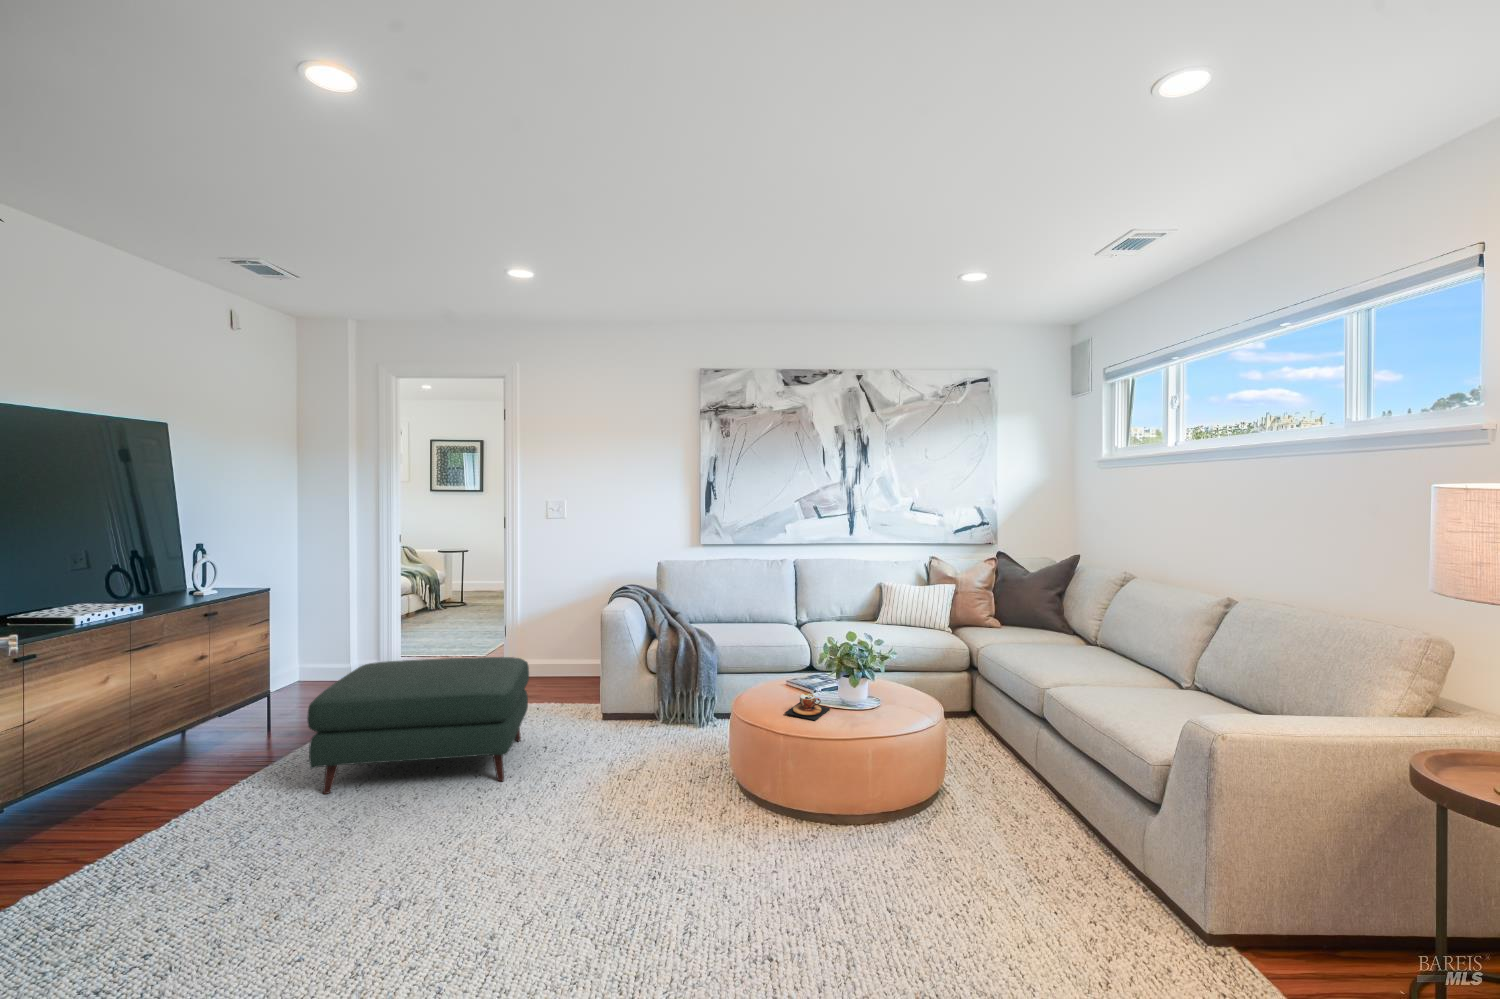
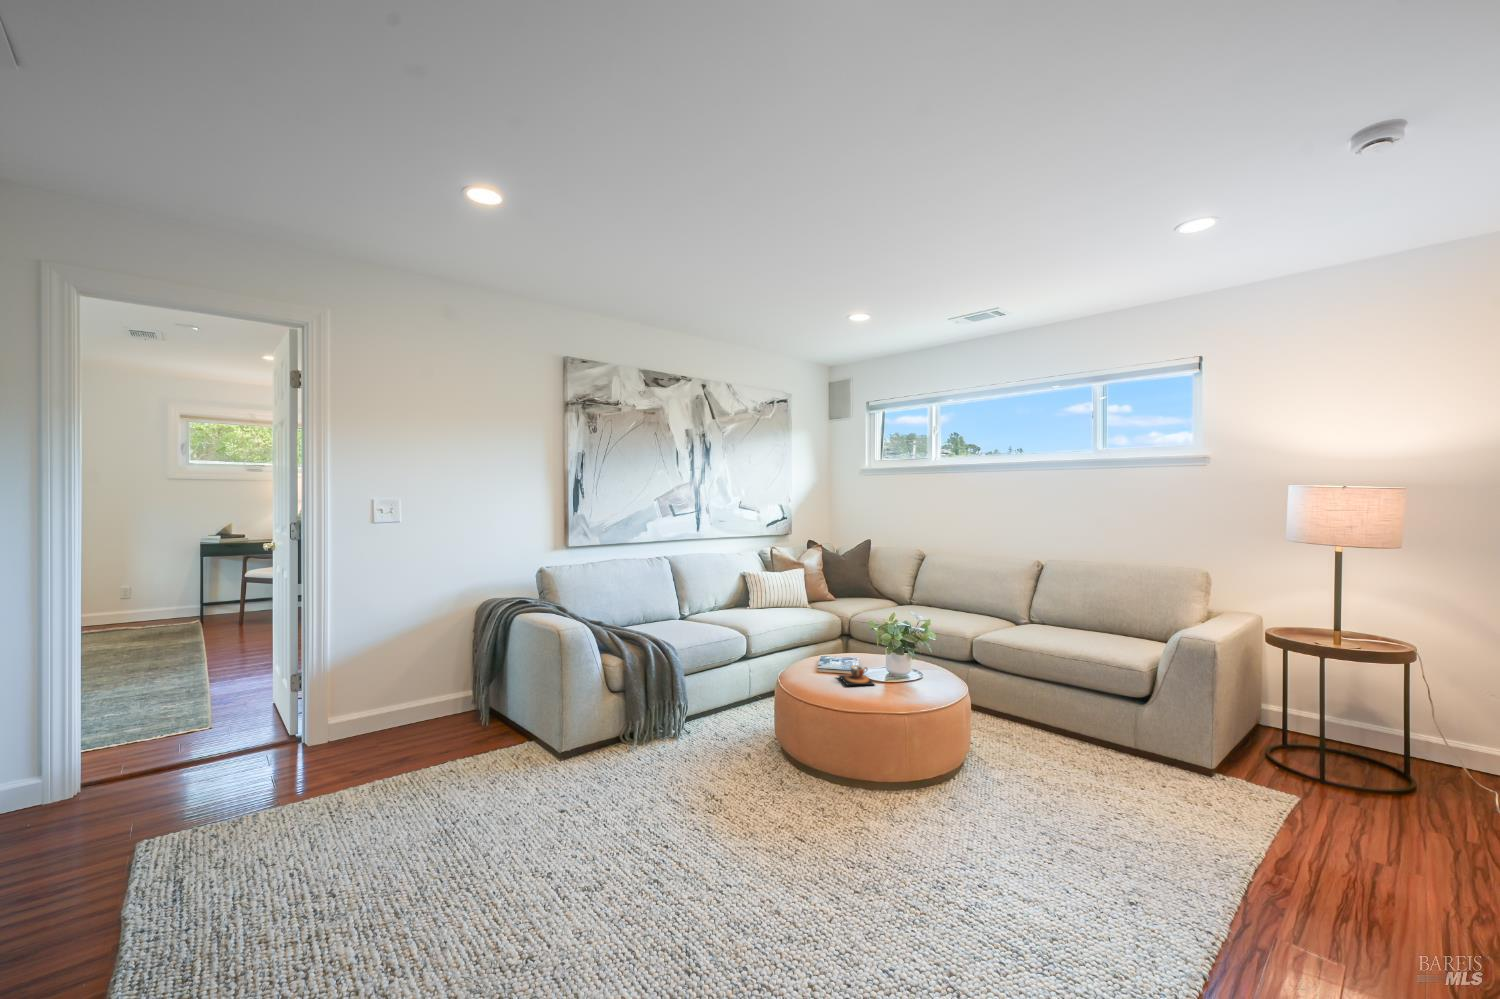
ottoman: present [307,657,529,794] -> none [285,696,599,946]

